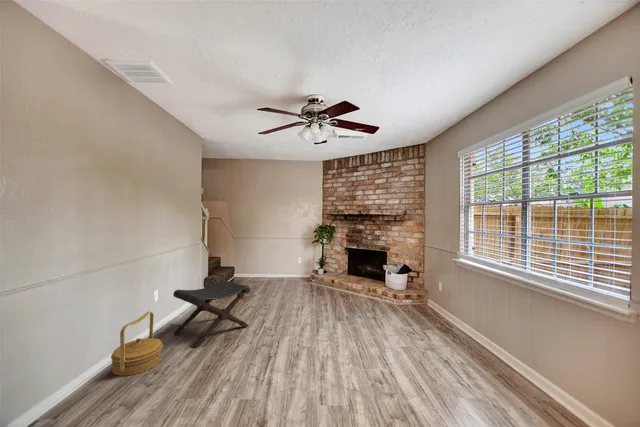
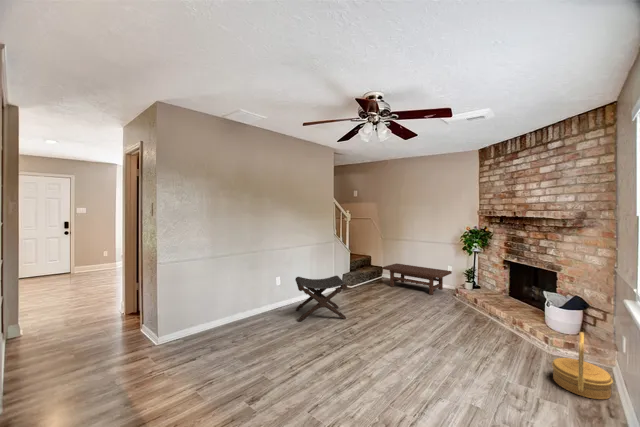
coffee table: none [244,261,303,284] -> present [382,263,452,295]
woven basket: present [111,312,163,376] -> present [552,332,613,399]

